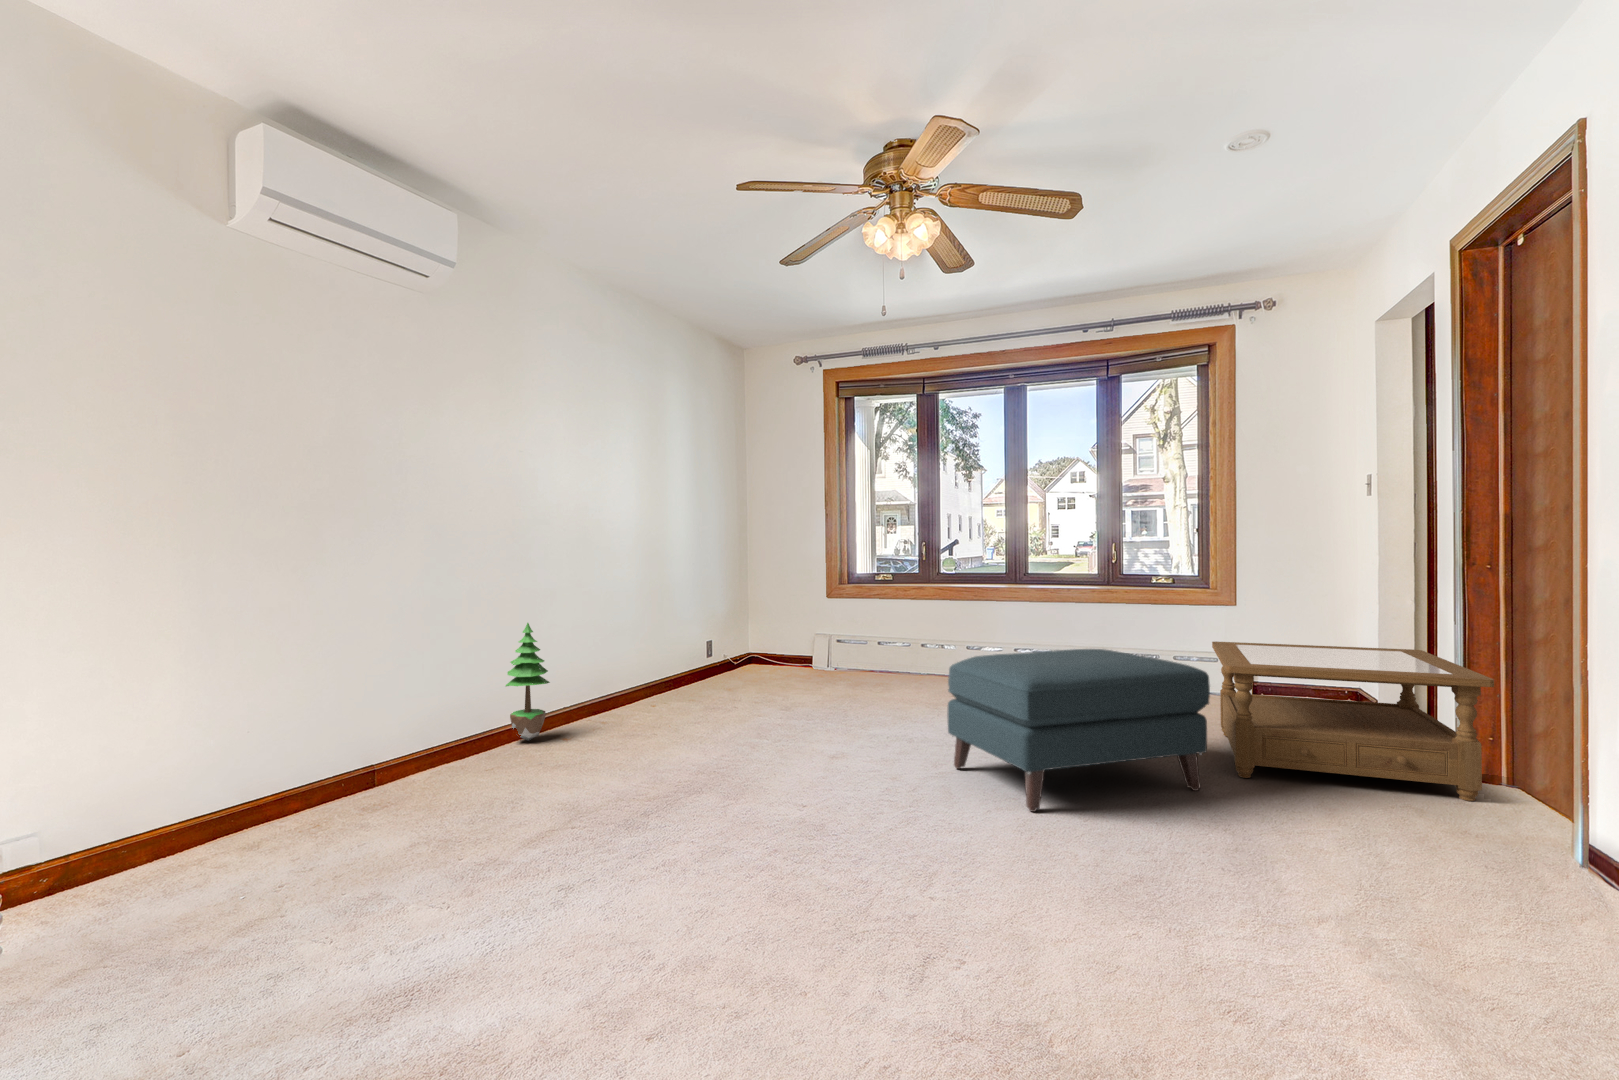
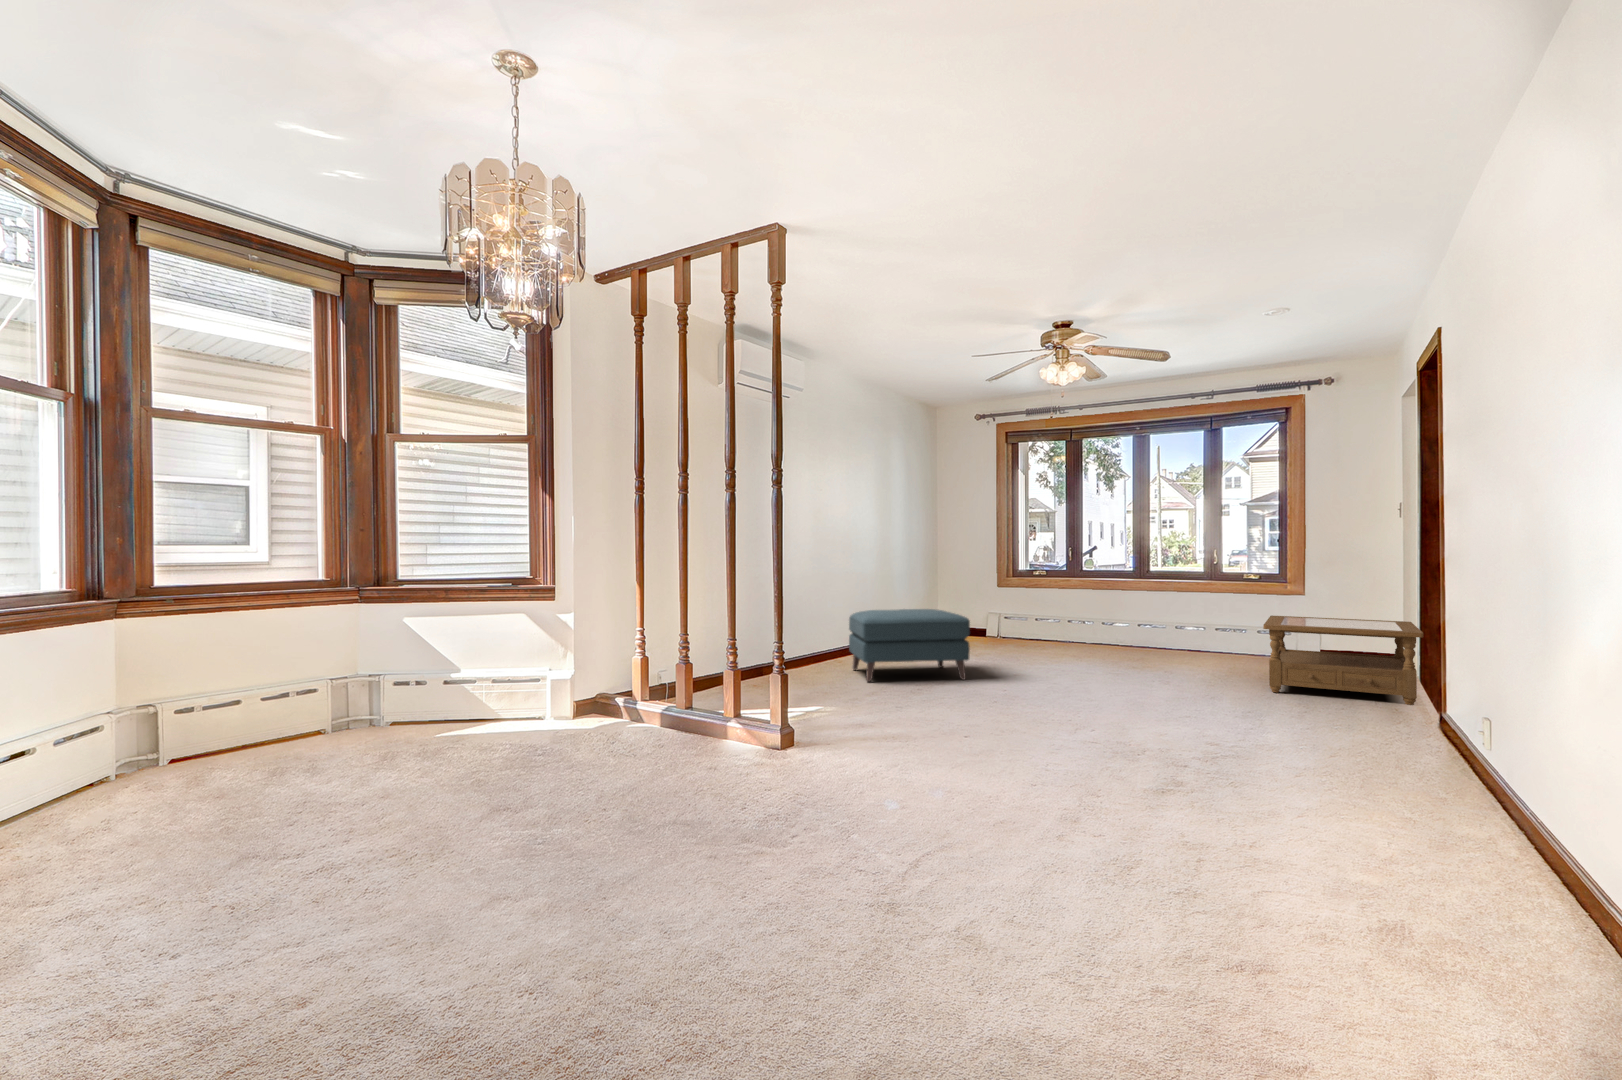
potted tree: present [506,623,550,741] -> none [814,595,839,666]
ottoman: present [947,649,1210,812] -> present [849,609,970,682]

